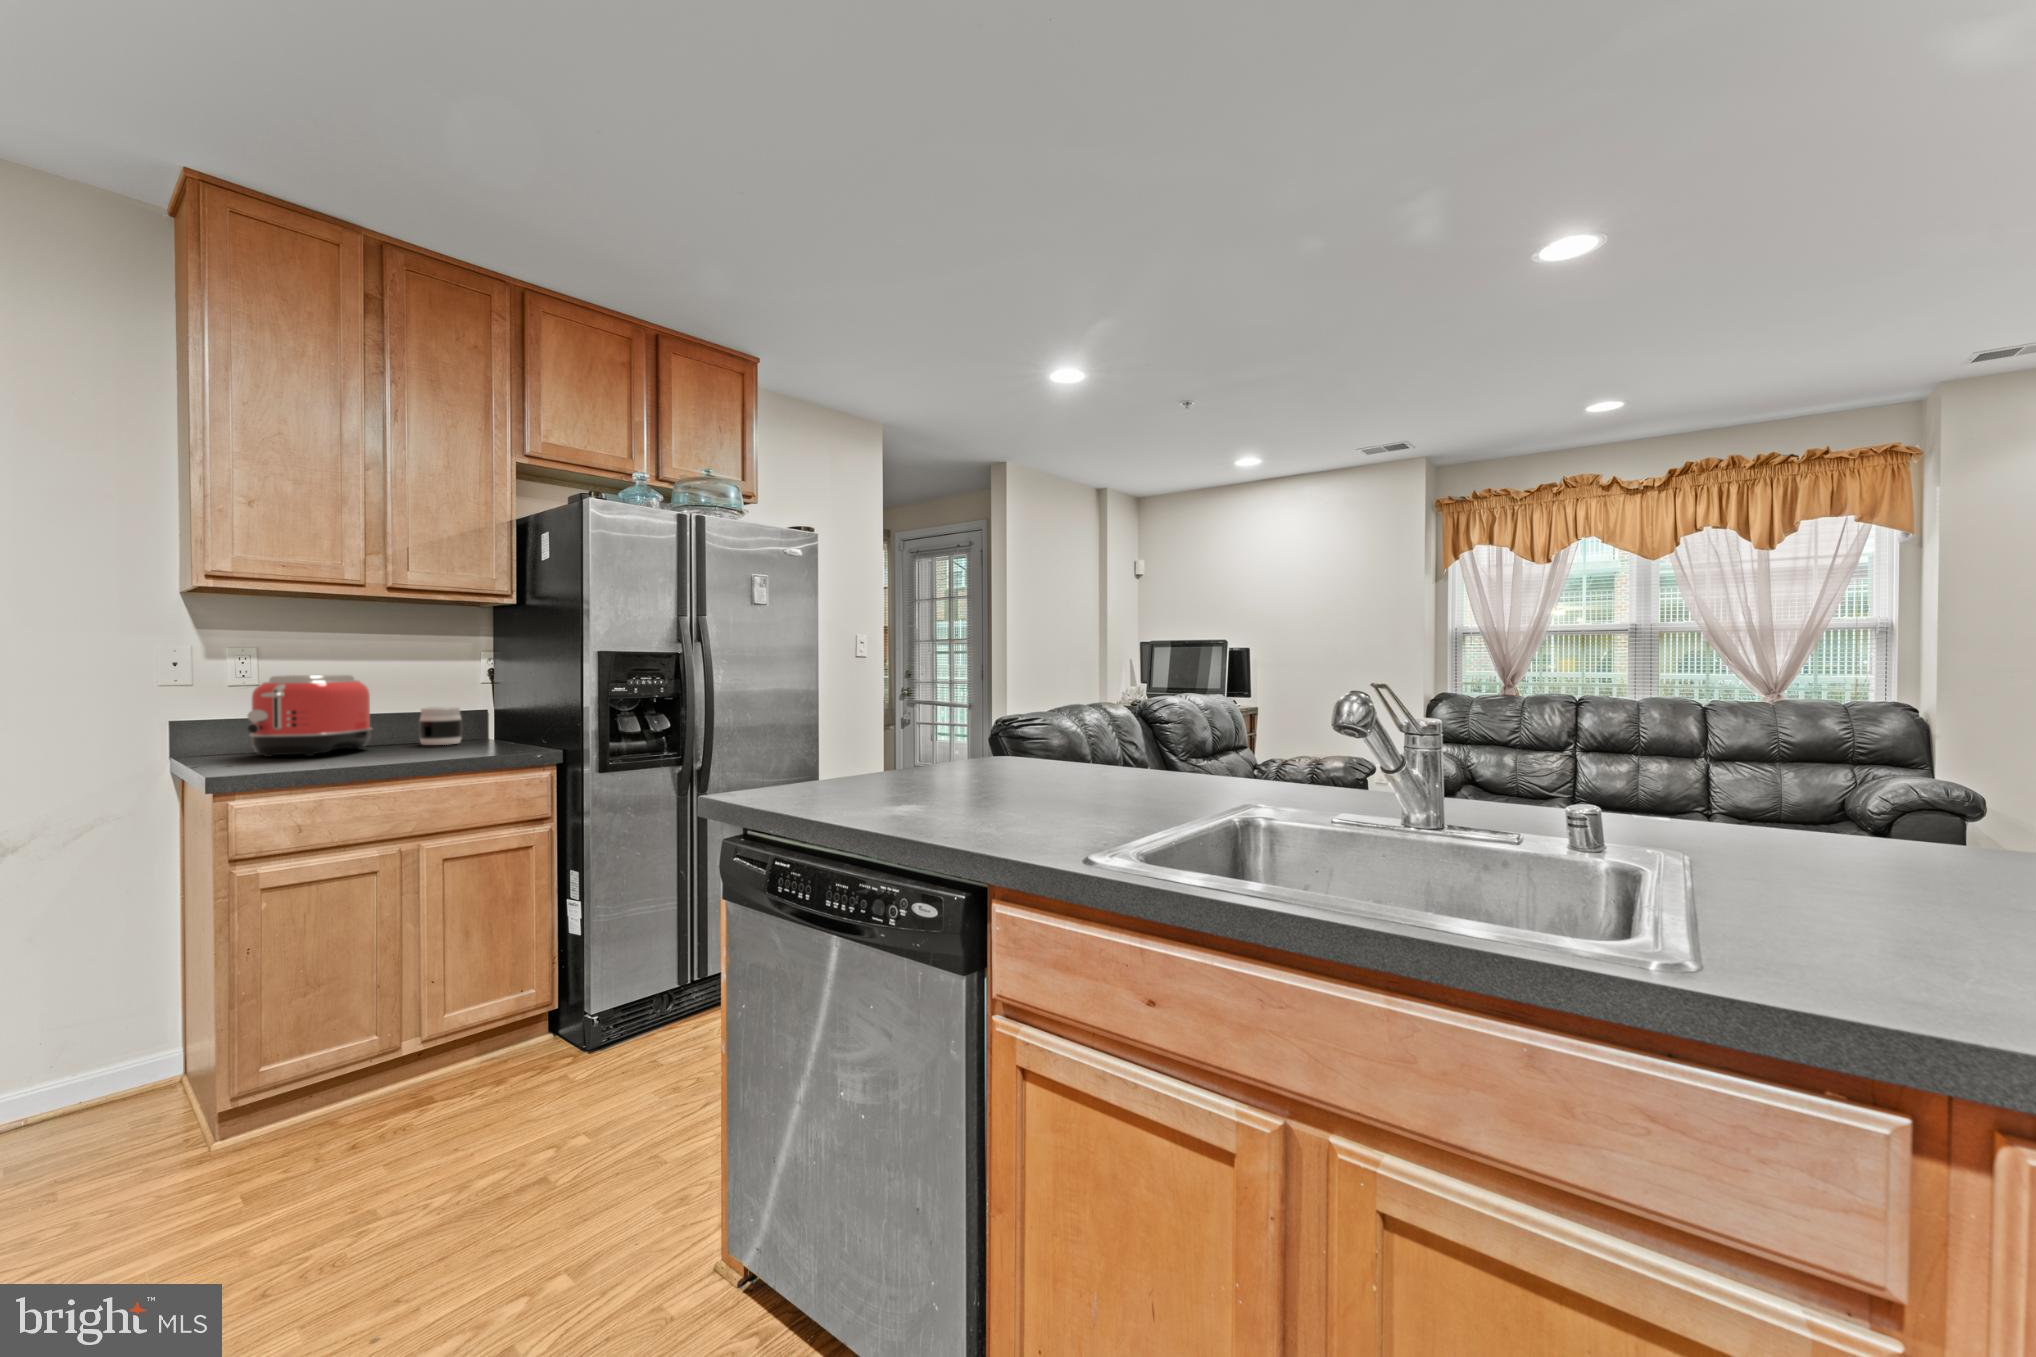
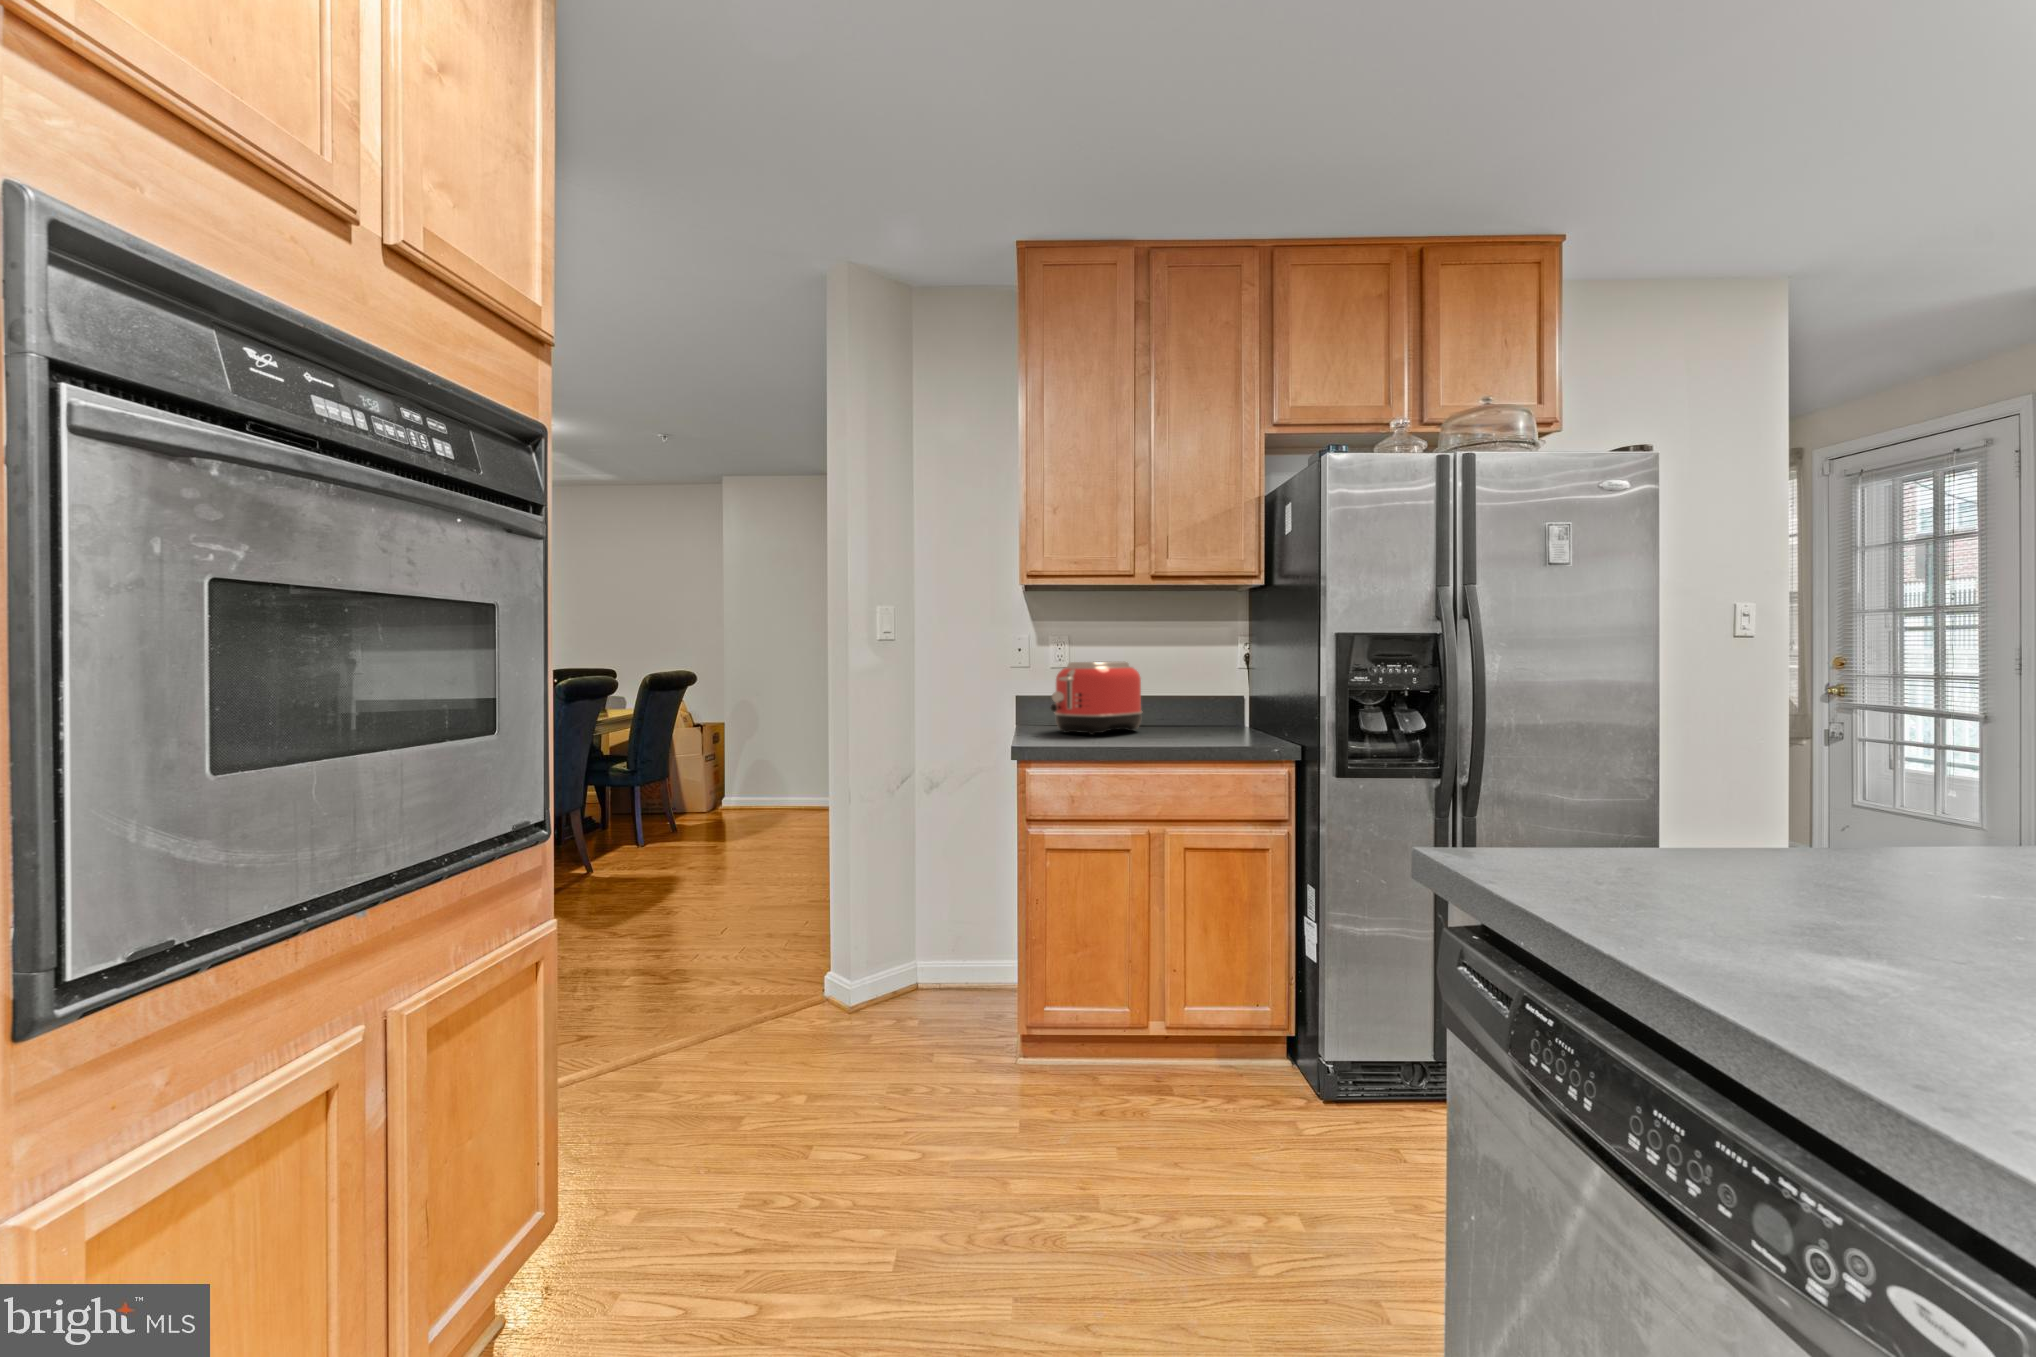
jar: present [419,707,462,745] -> none [1182,694,1218,731]

